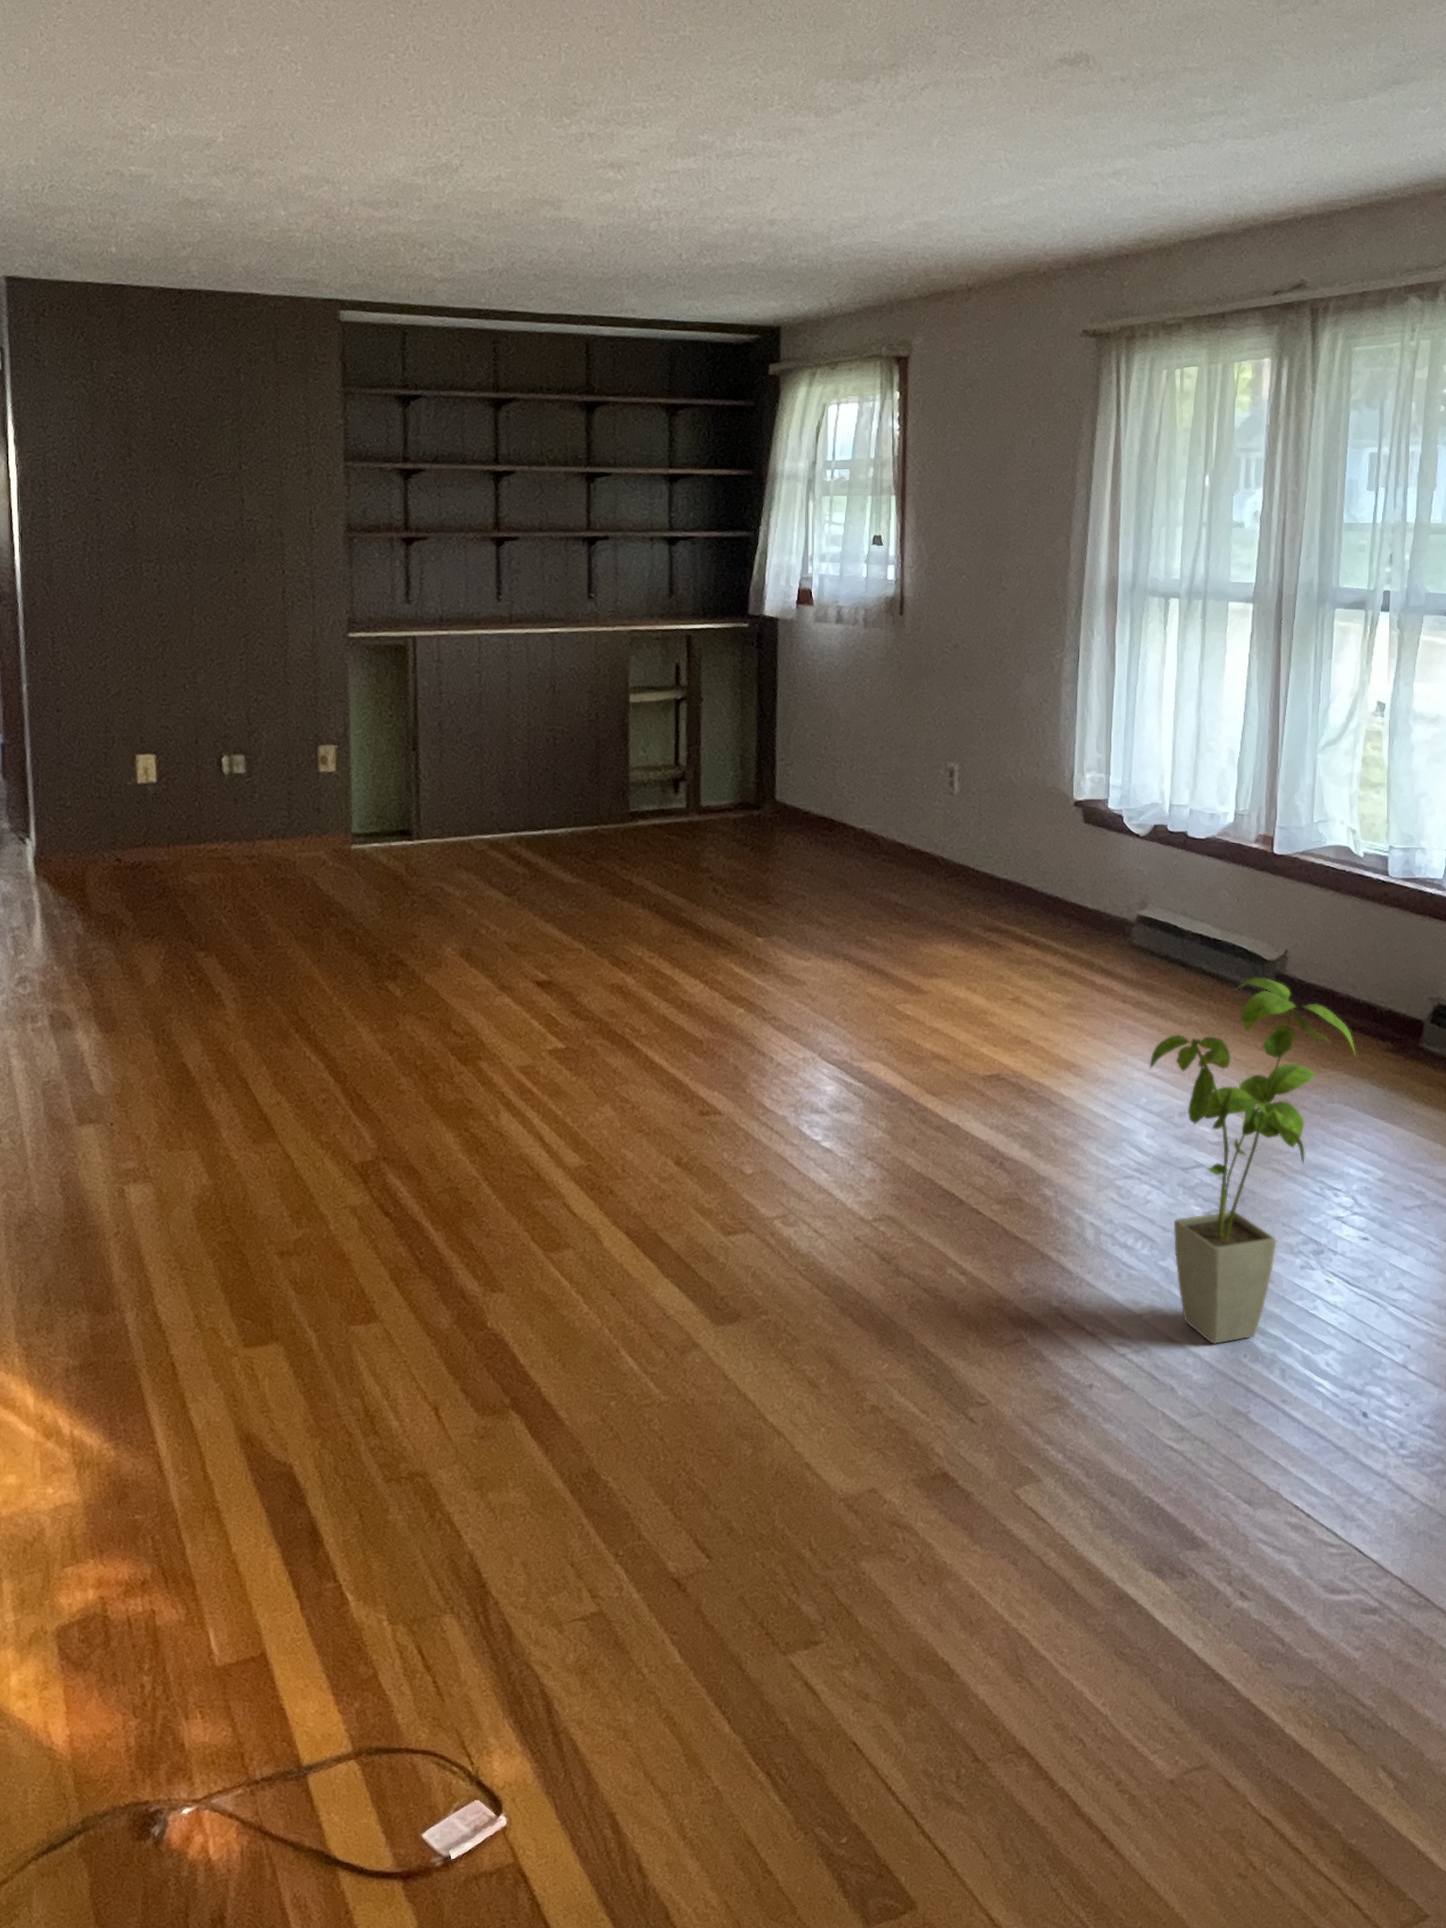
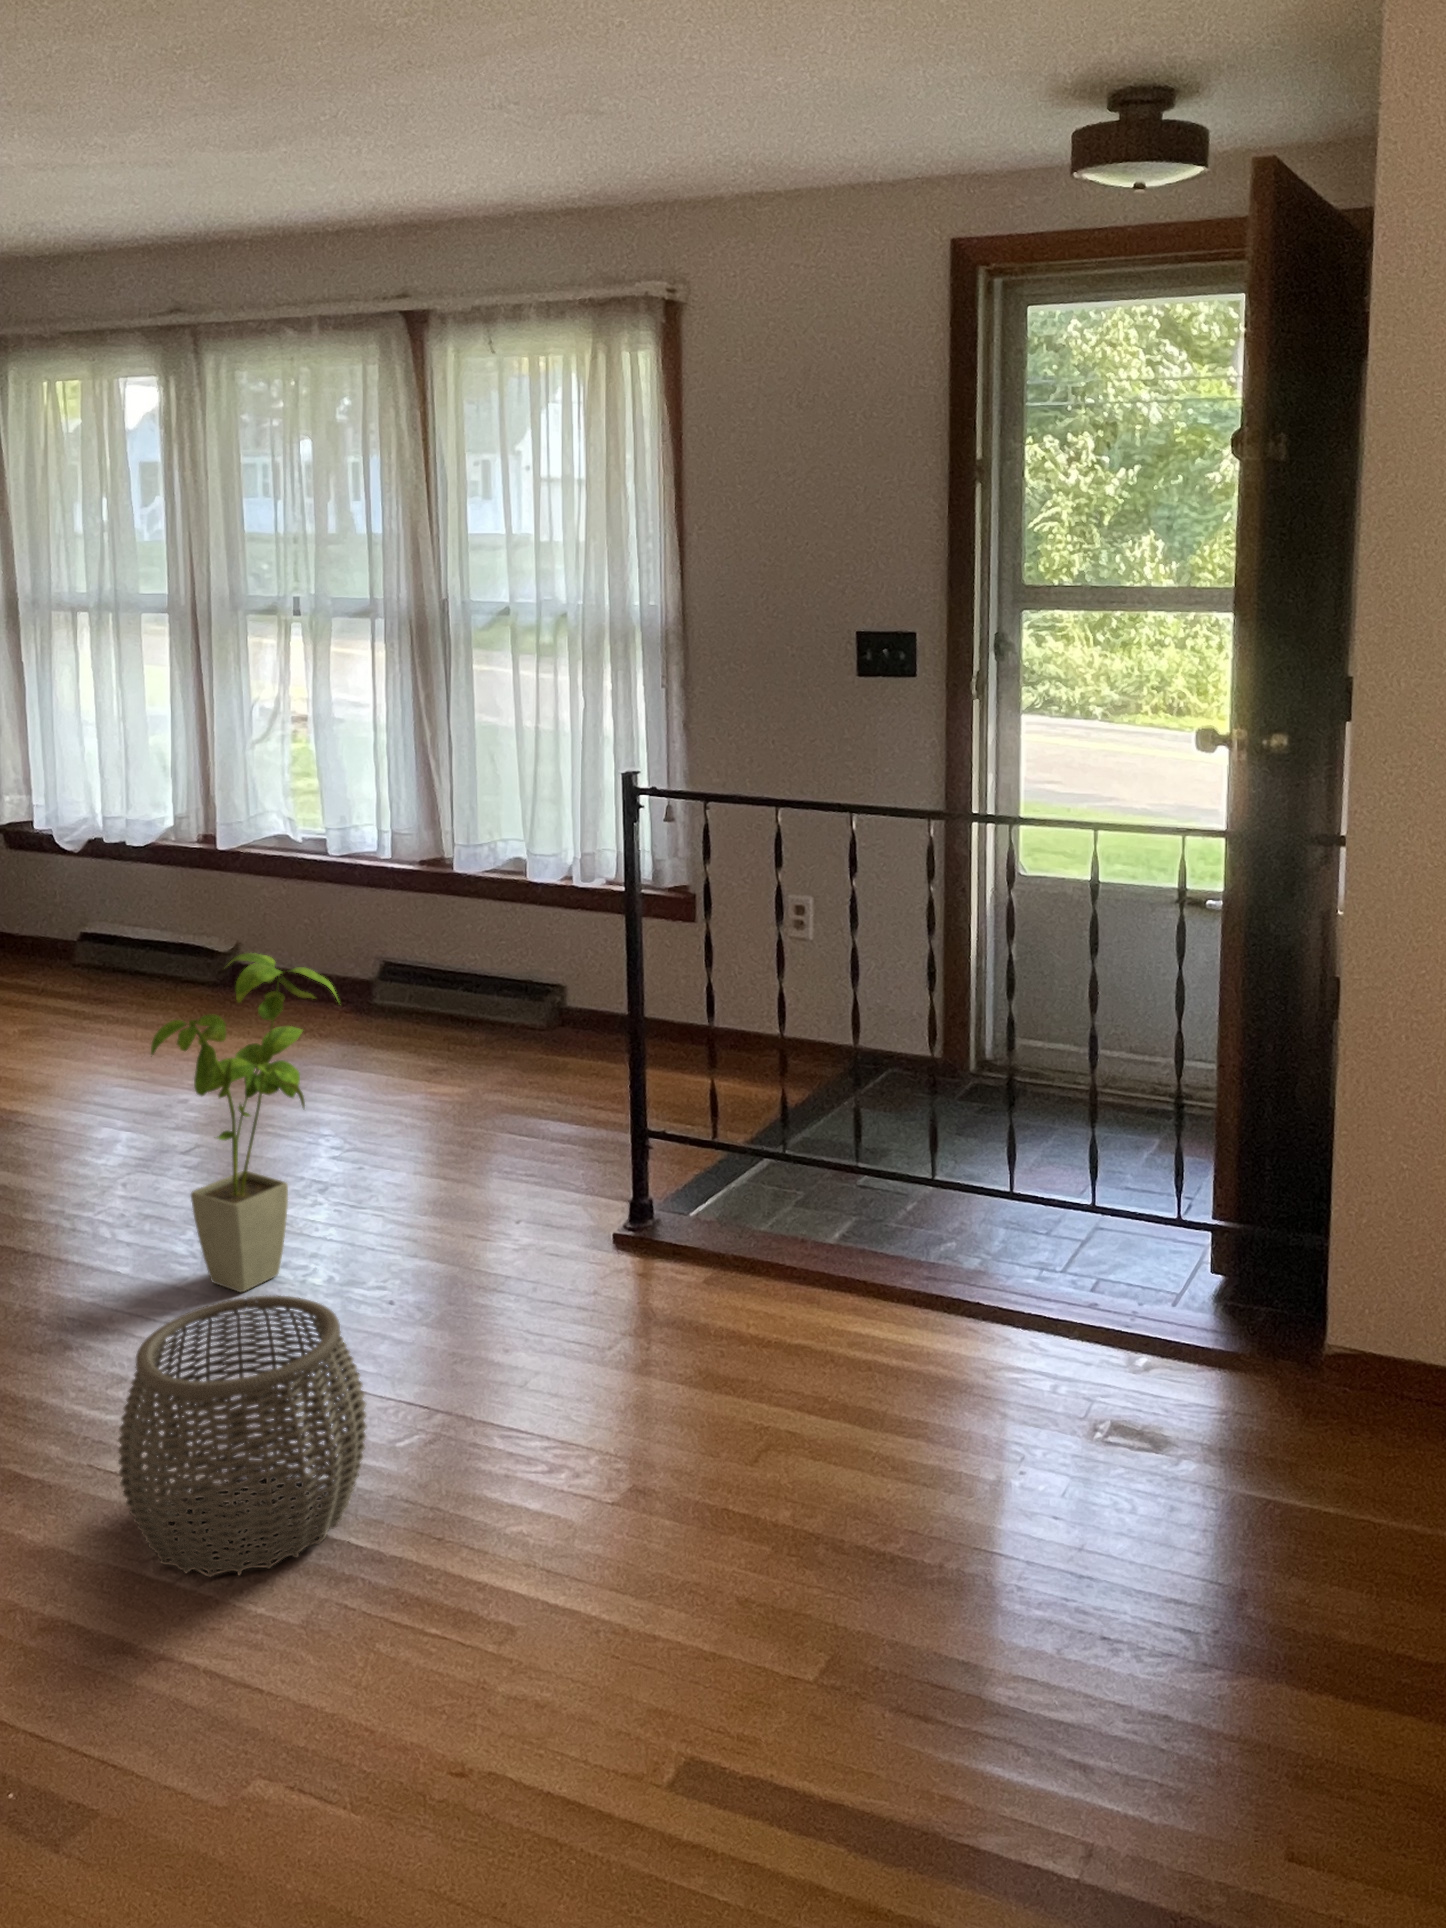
woven basket: none [1037,1364,1311,1691] -> present [118,1296,367,1577]

